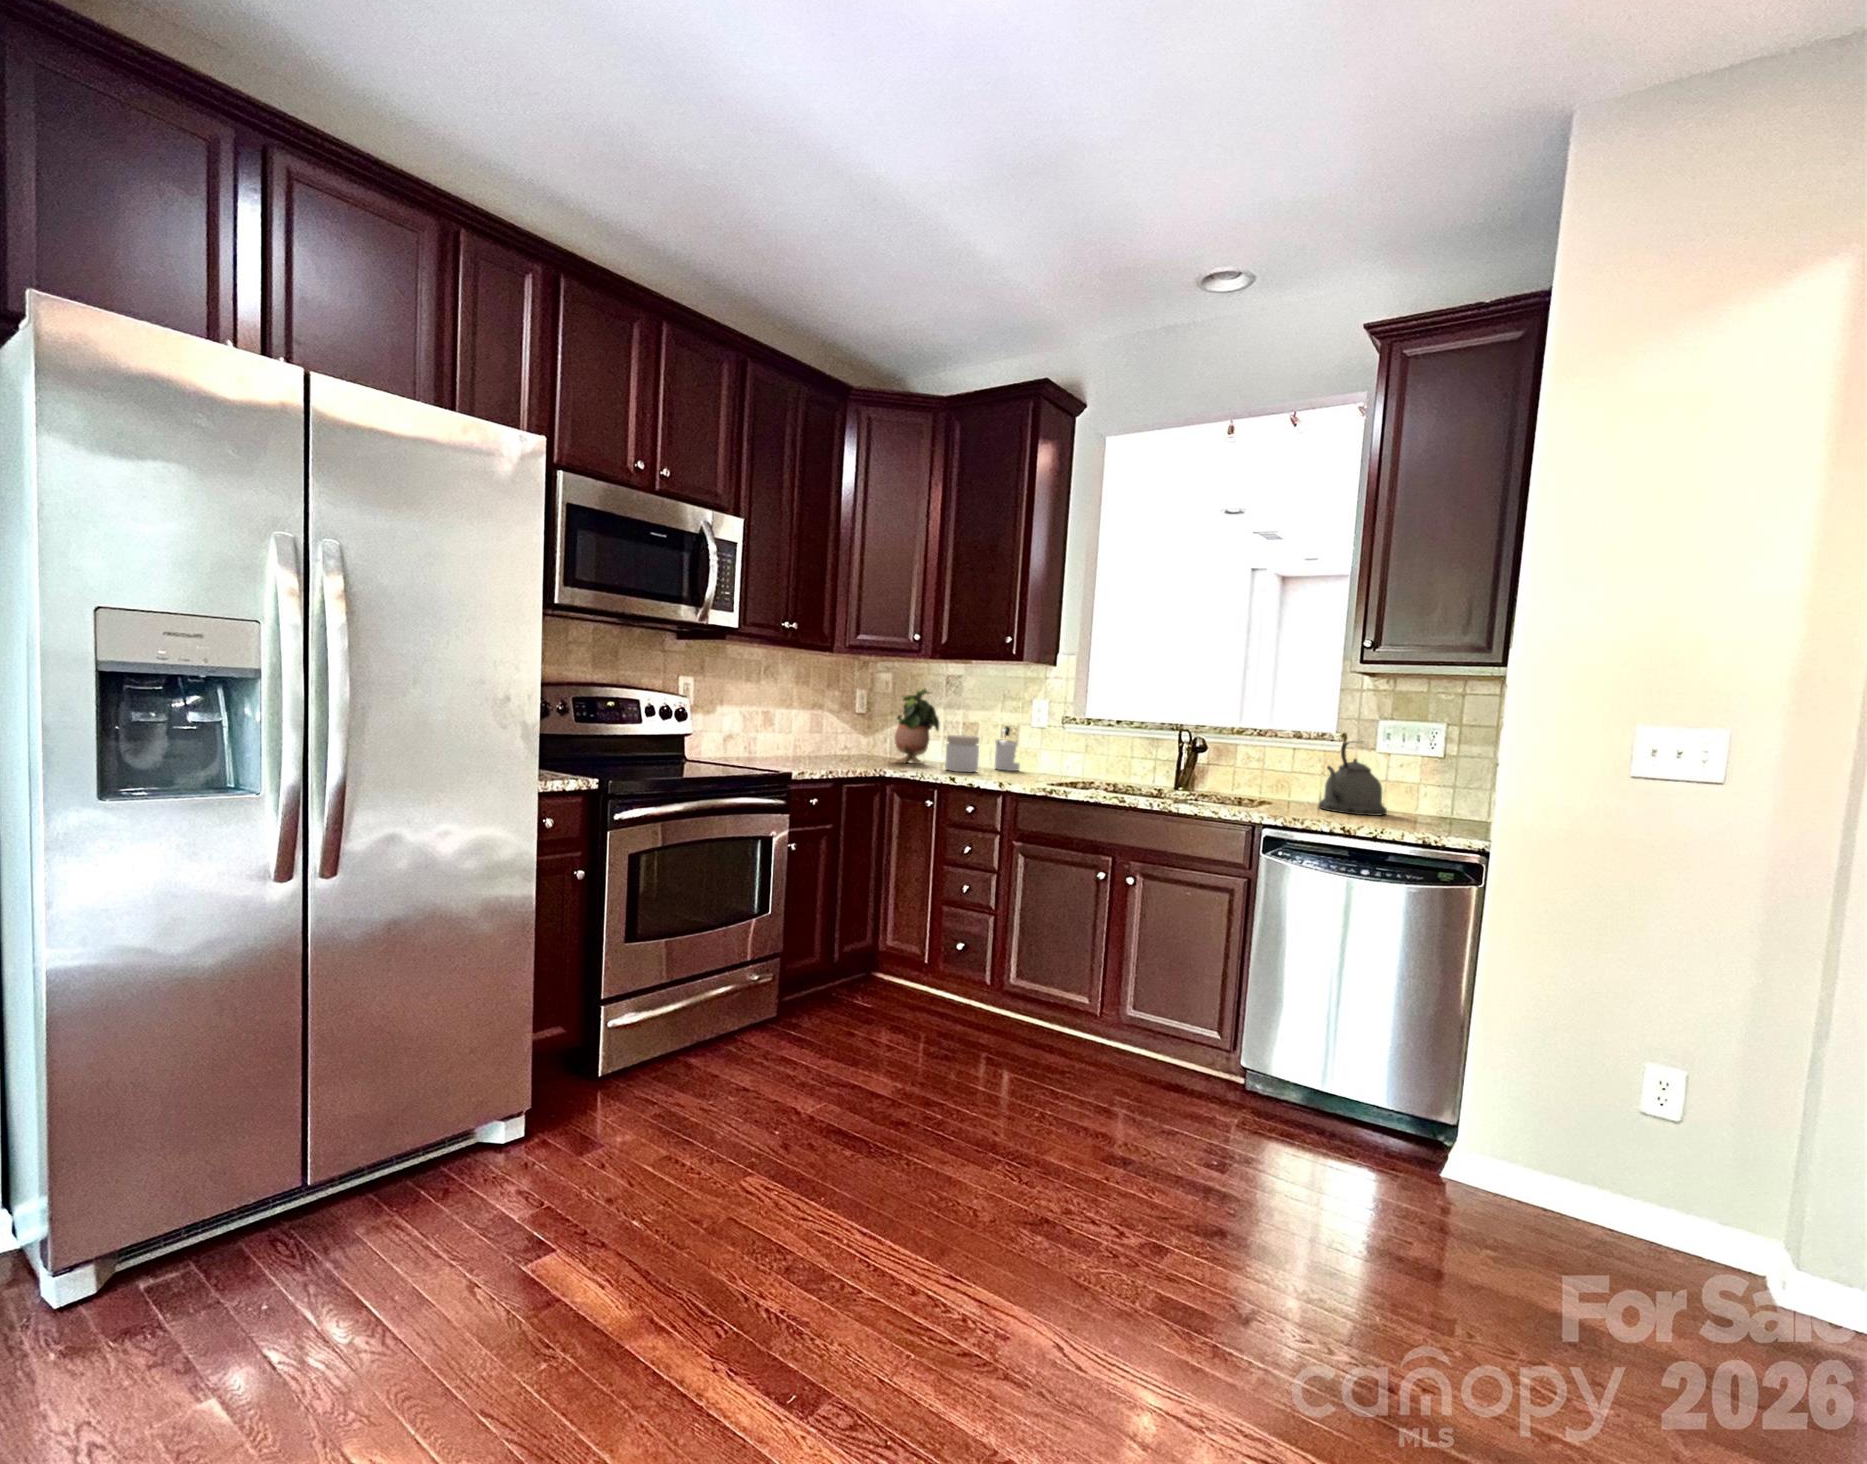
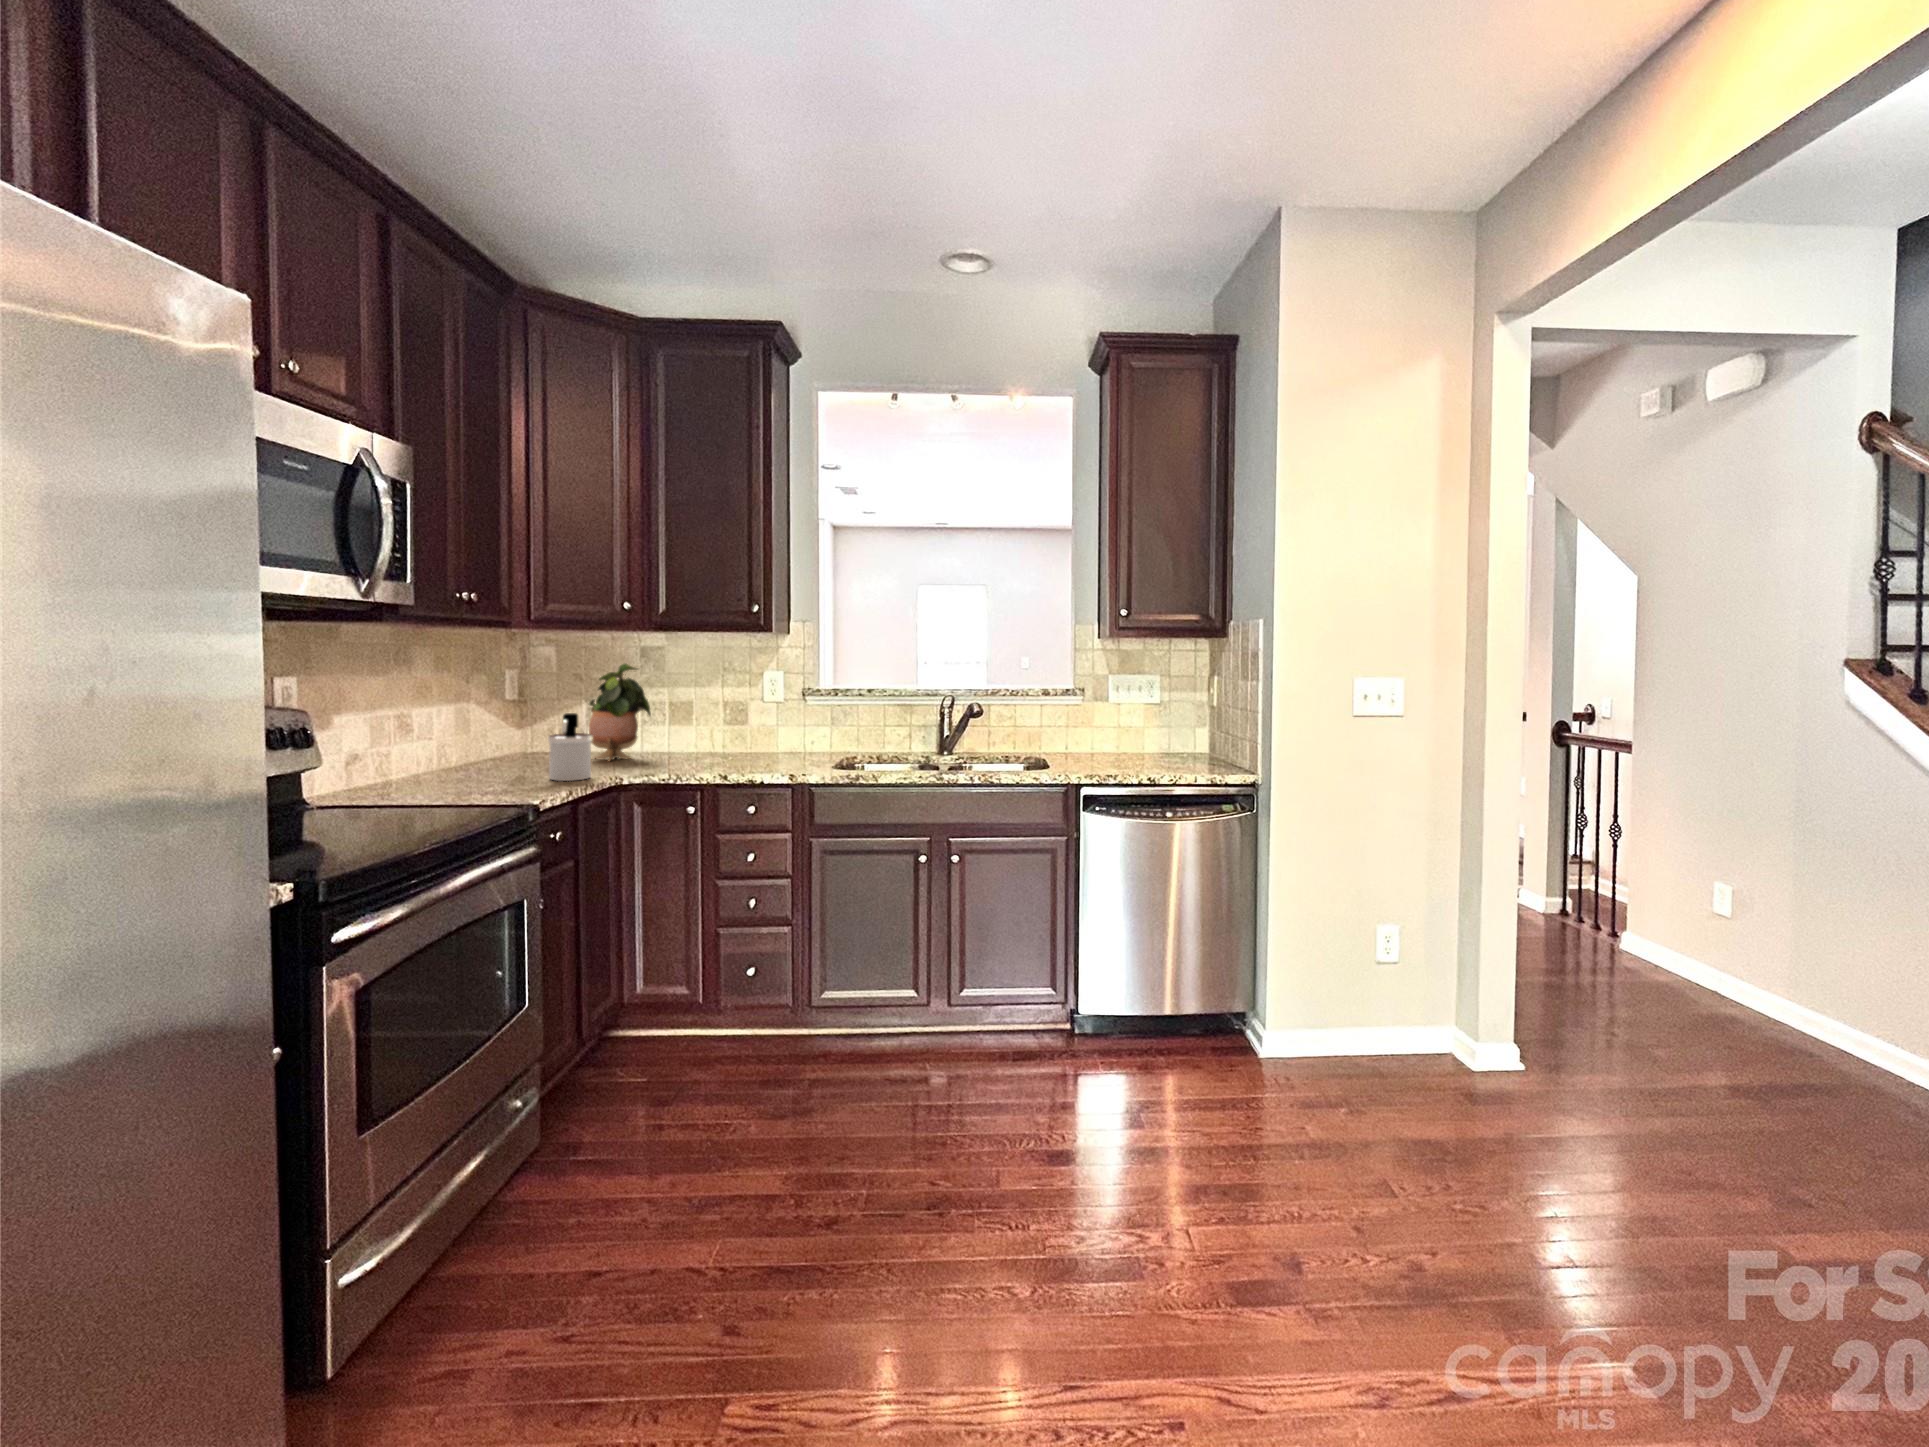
soap dispenser: present [995,726,1020,771] -> present [548,713,593,781]
jar: present [945,735,979,772] -> none [681,720,723,766]
kettle: present [1318,741,1387,816] -> none [1073,697,1127,763]

